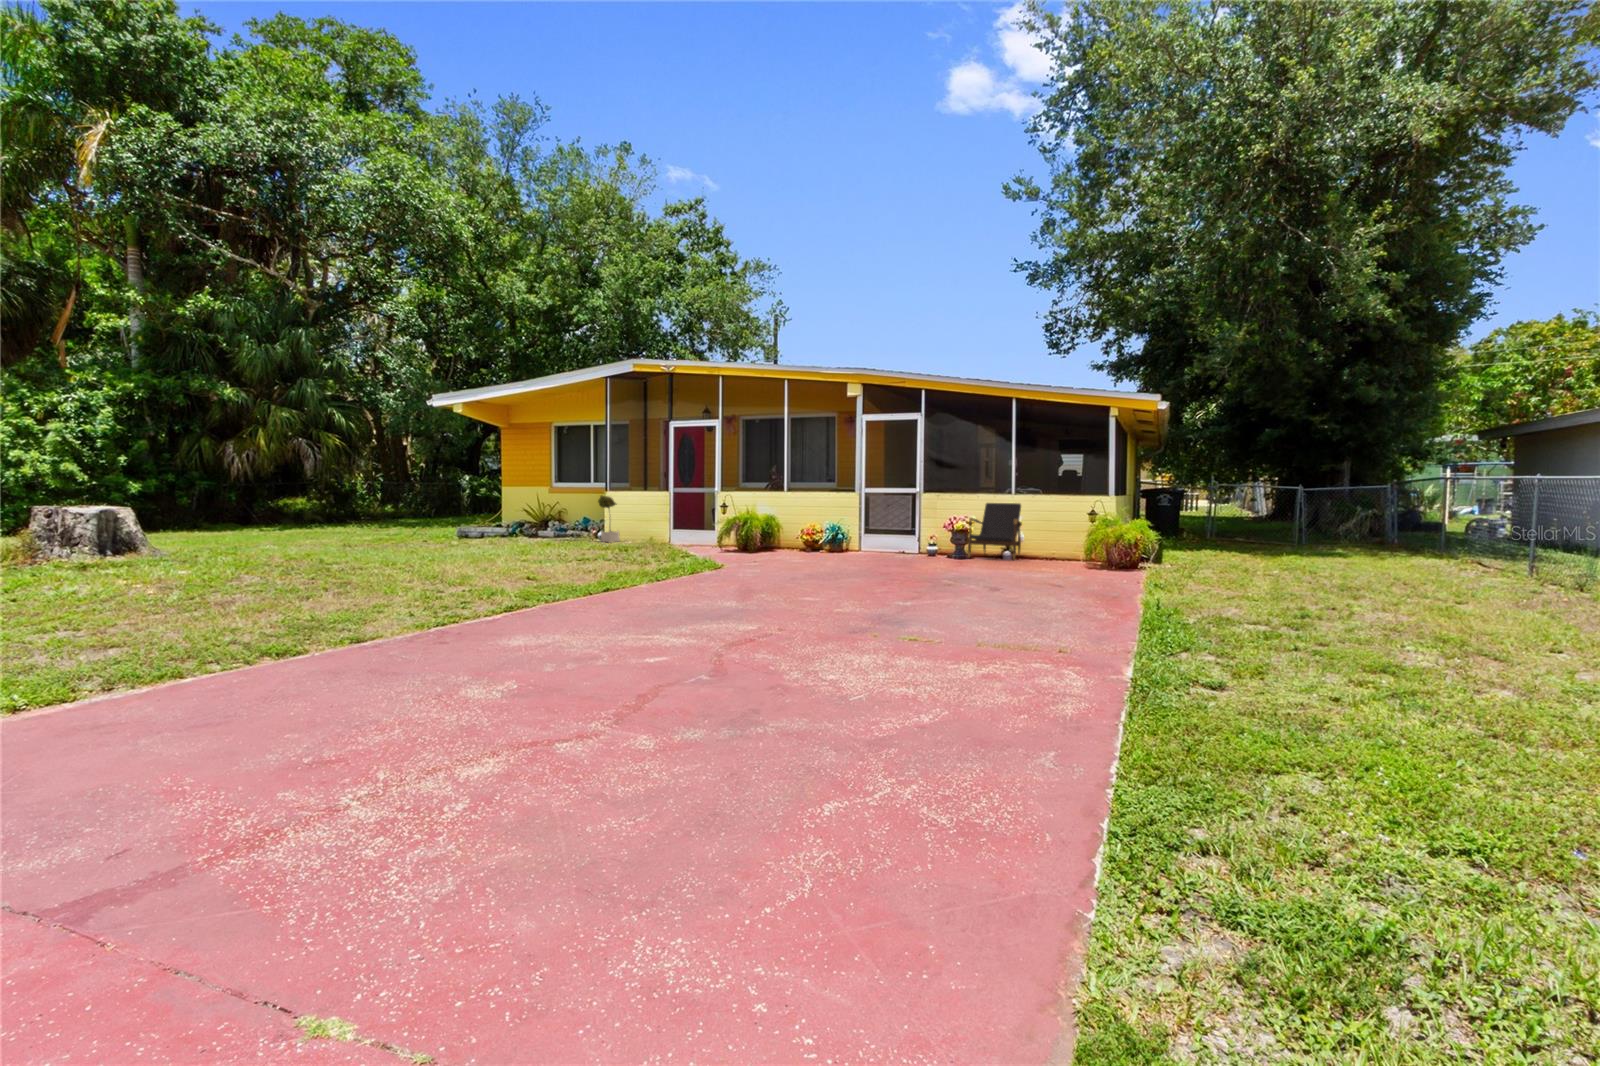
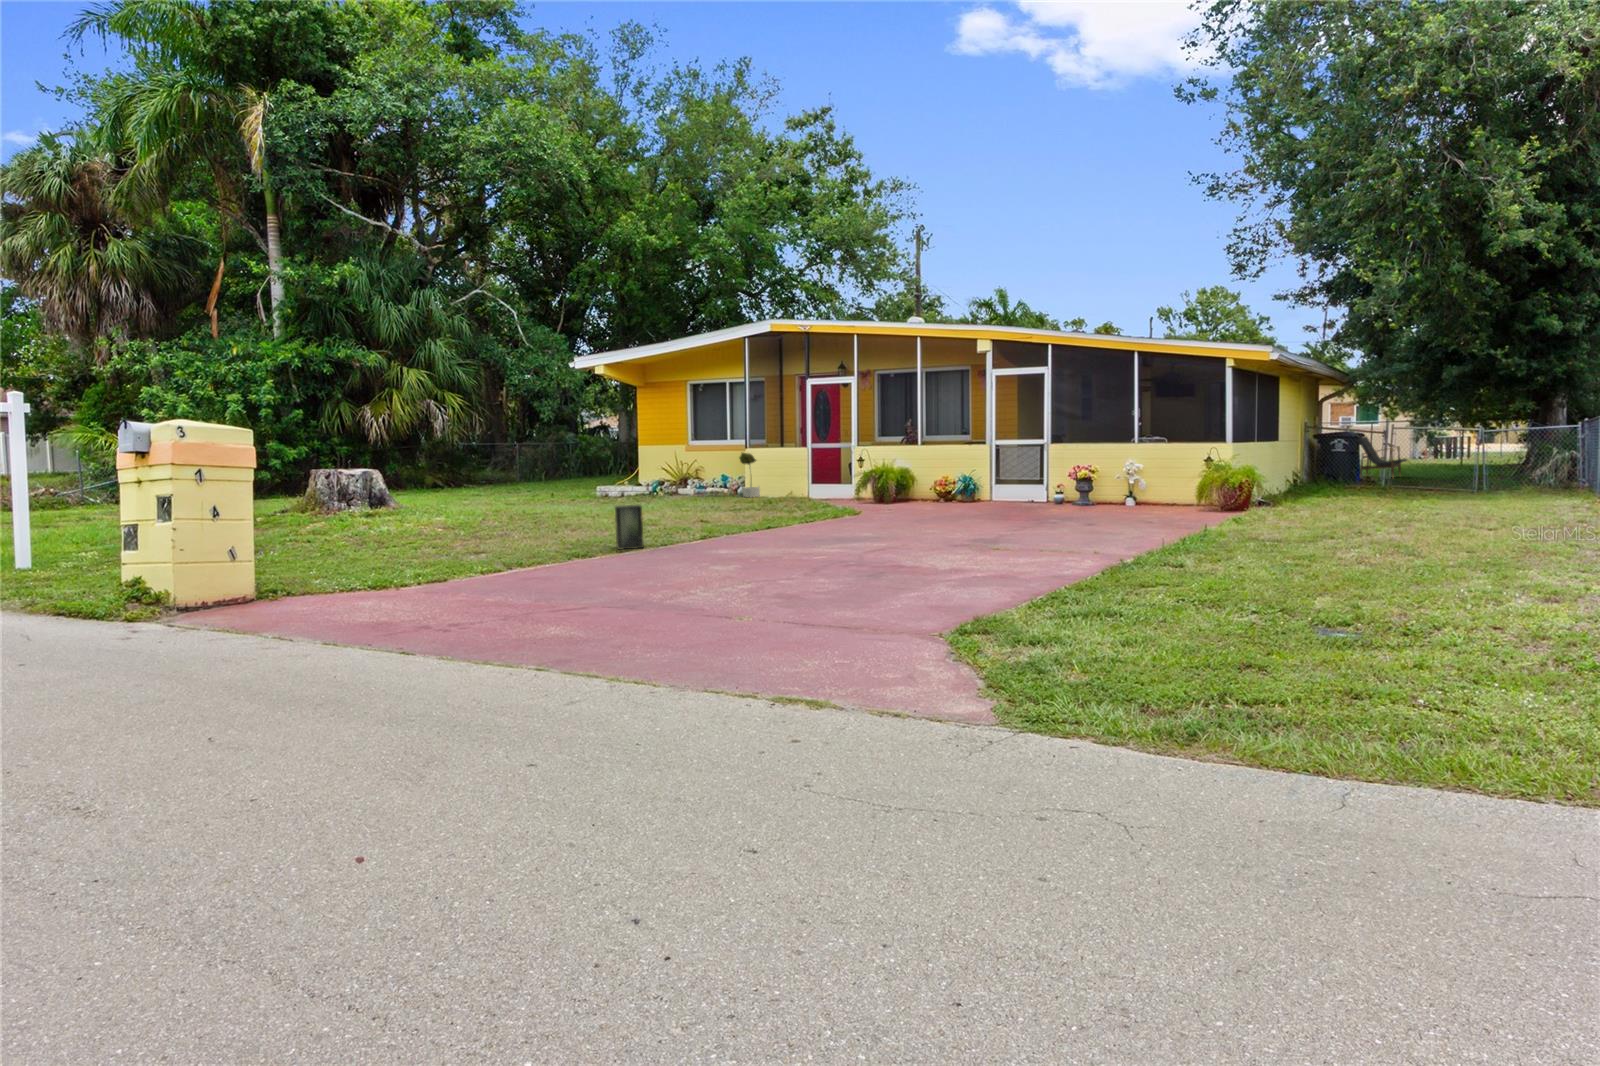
lounge chair: present [968,503,1022,559] -> present [1358,437,1407,478]
storage box: none [352,569,403,639] -> present [615,505,644,549]

